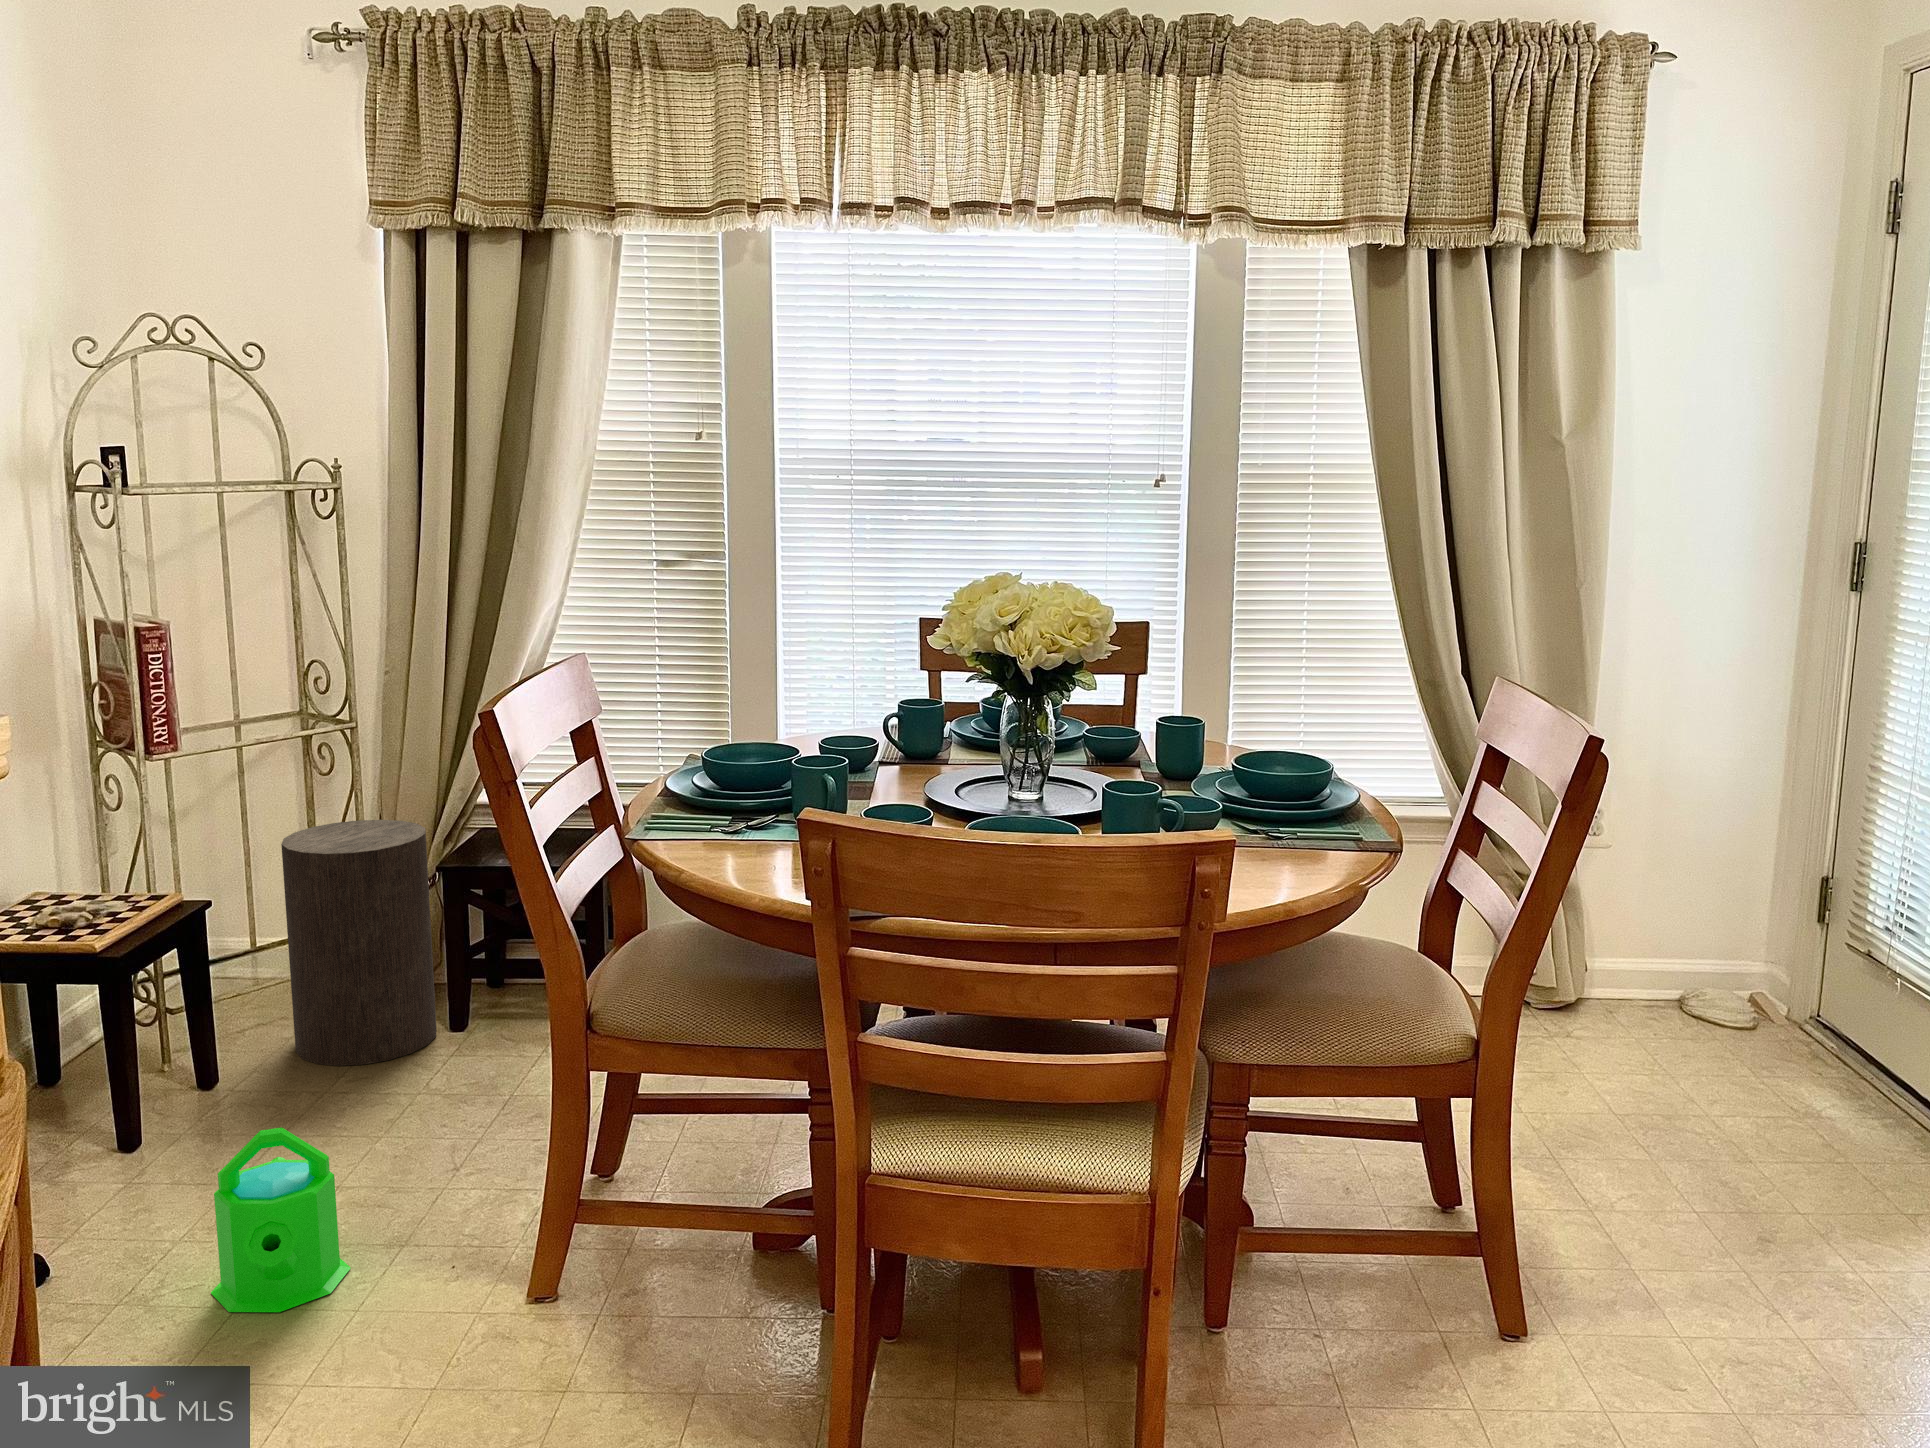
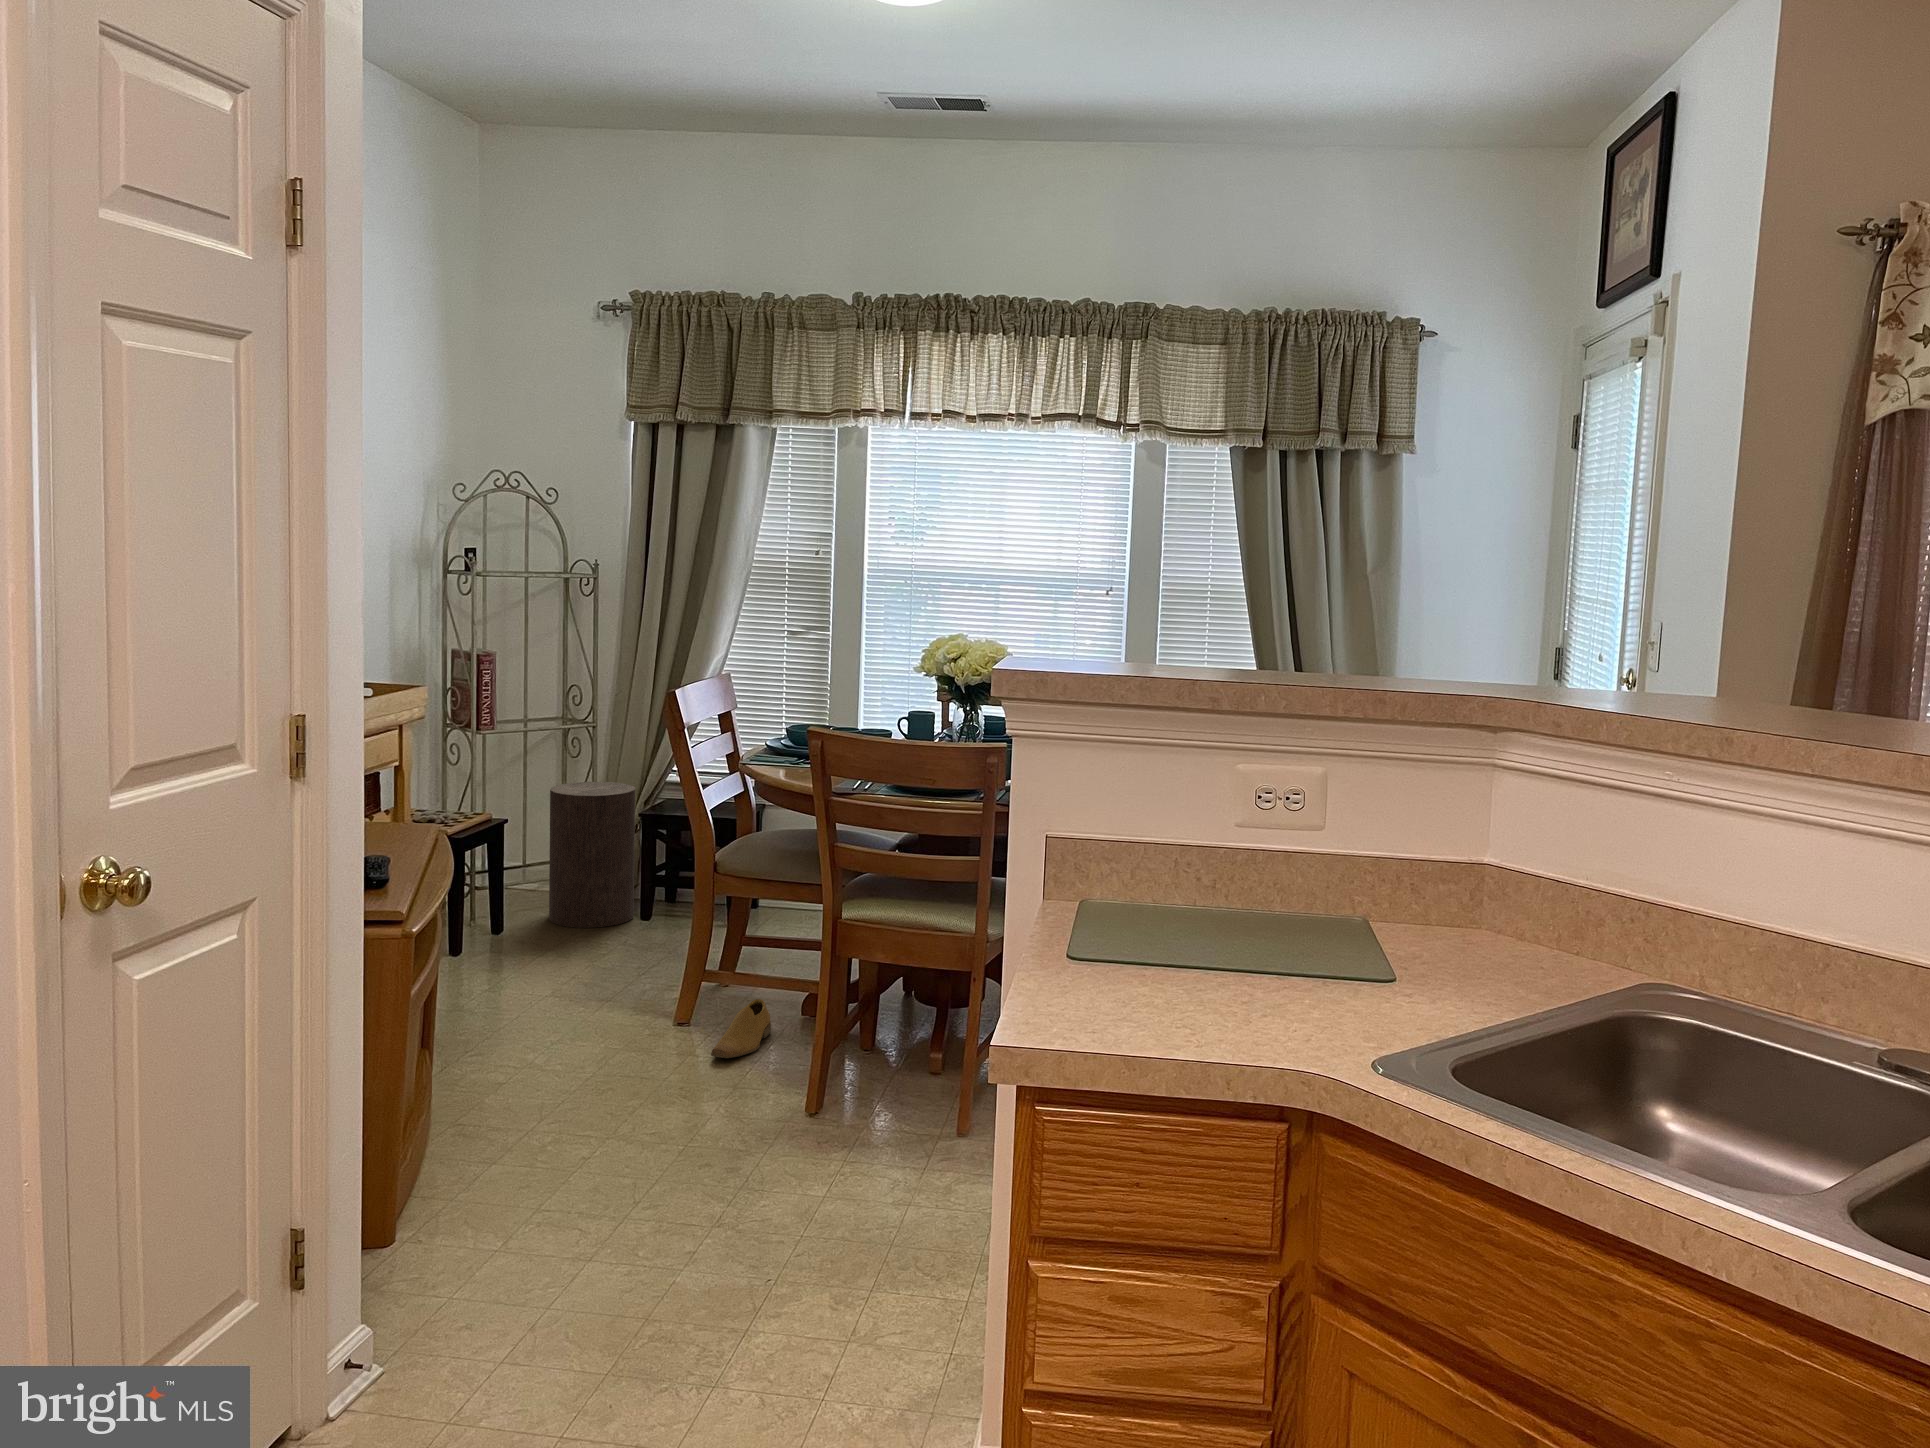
watering can: present [211,1127,351,1312] -> none [502,923,576,1021]
shoe: none [616,1238,713,1384] -> present [711,999,771,1058]

